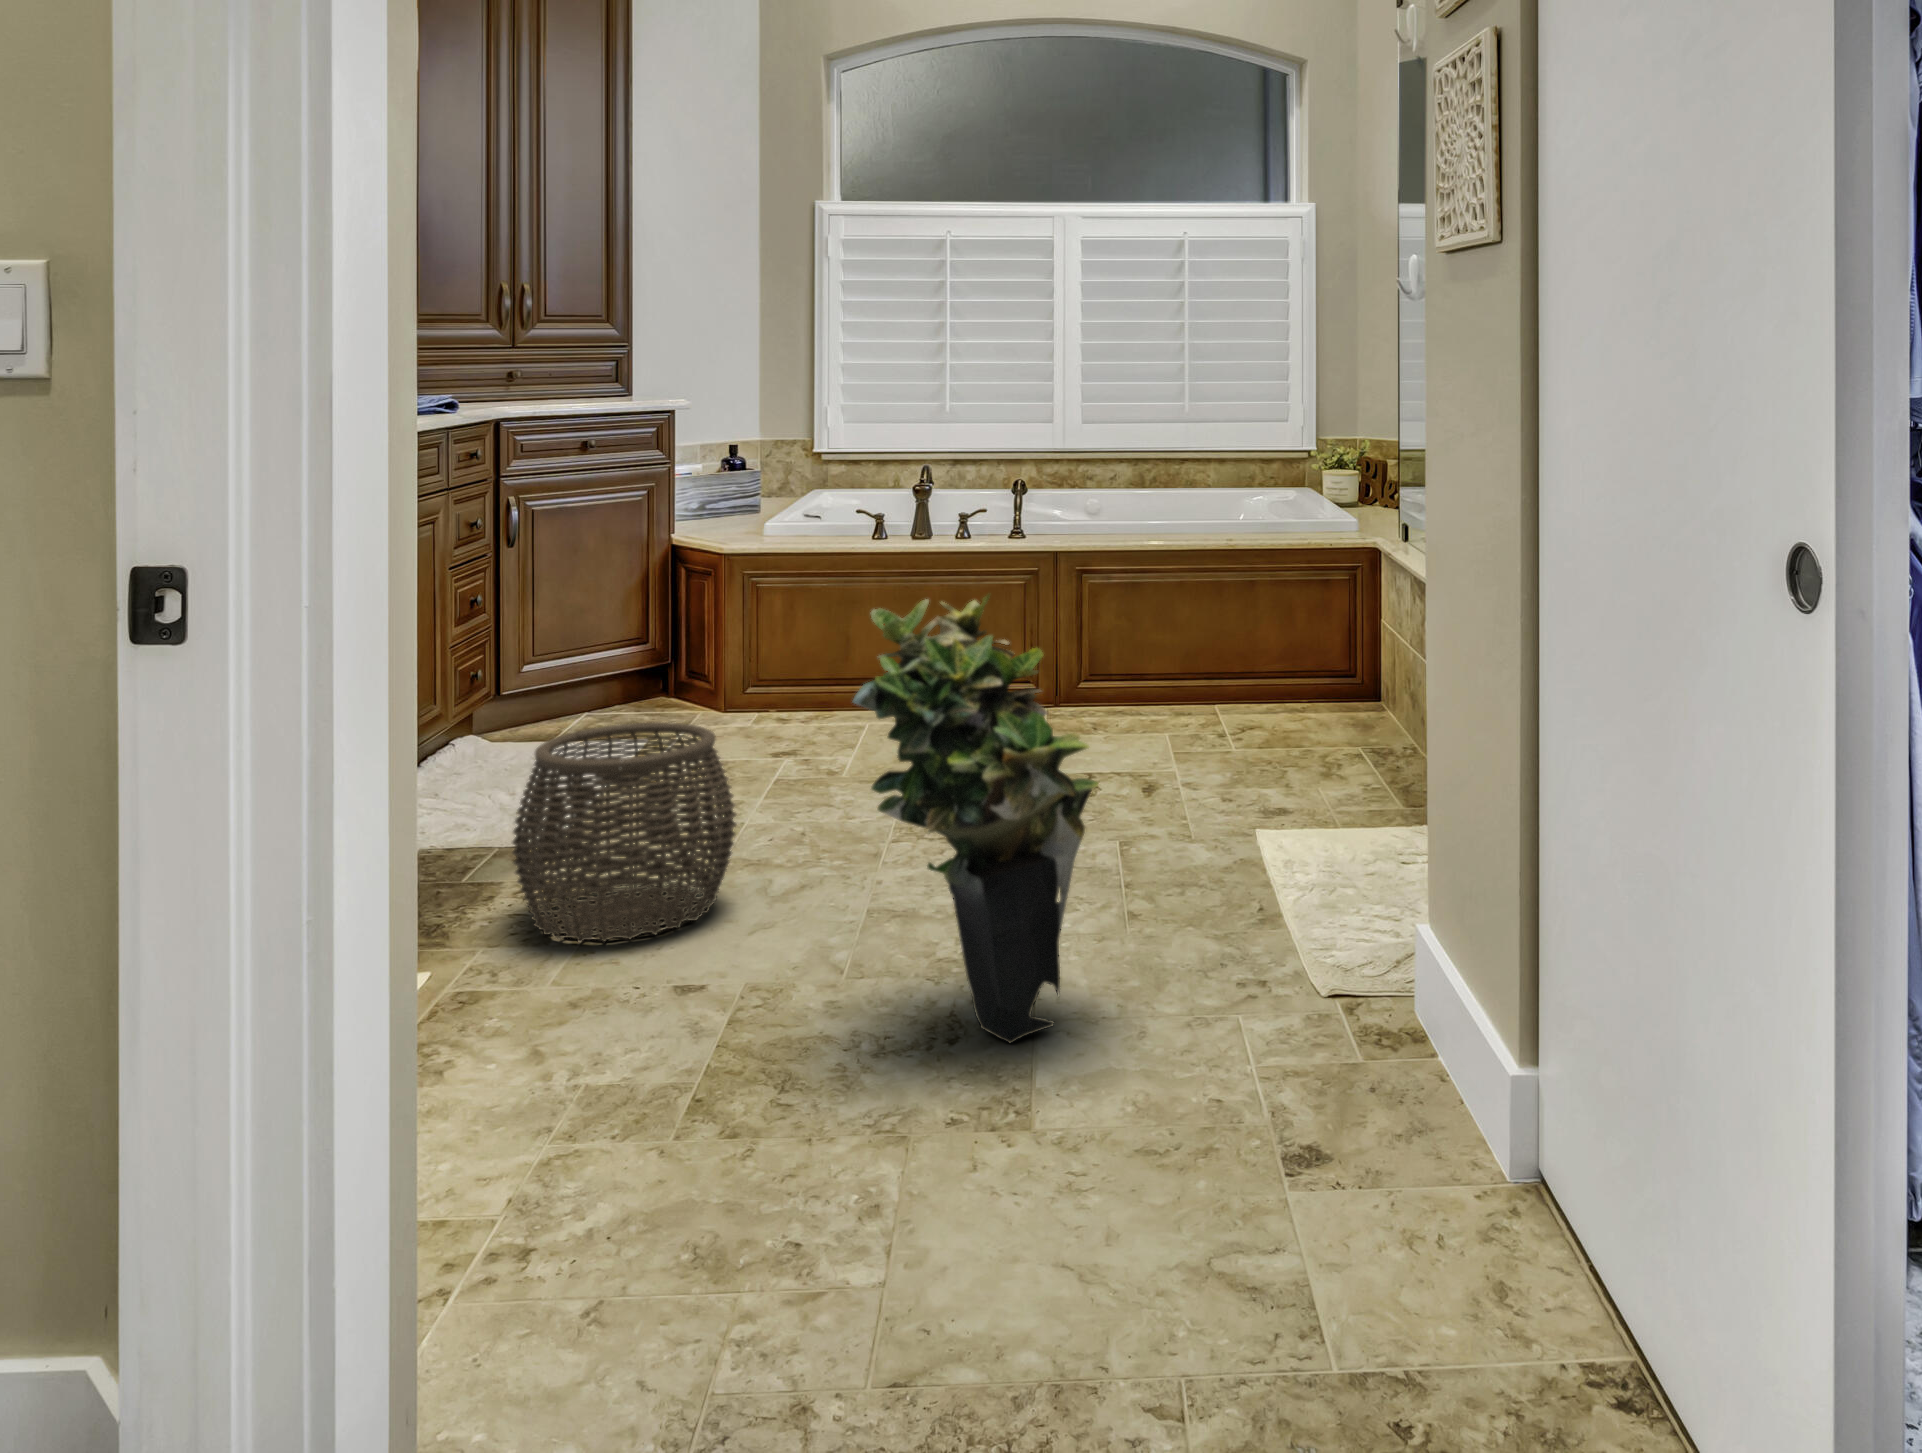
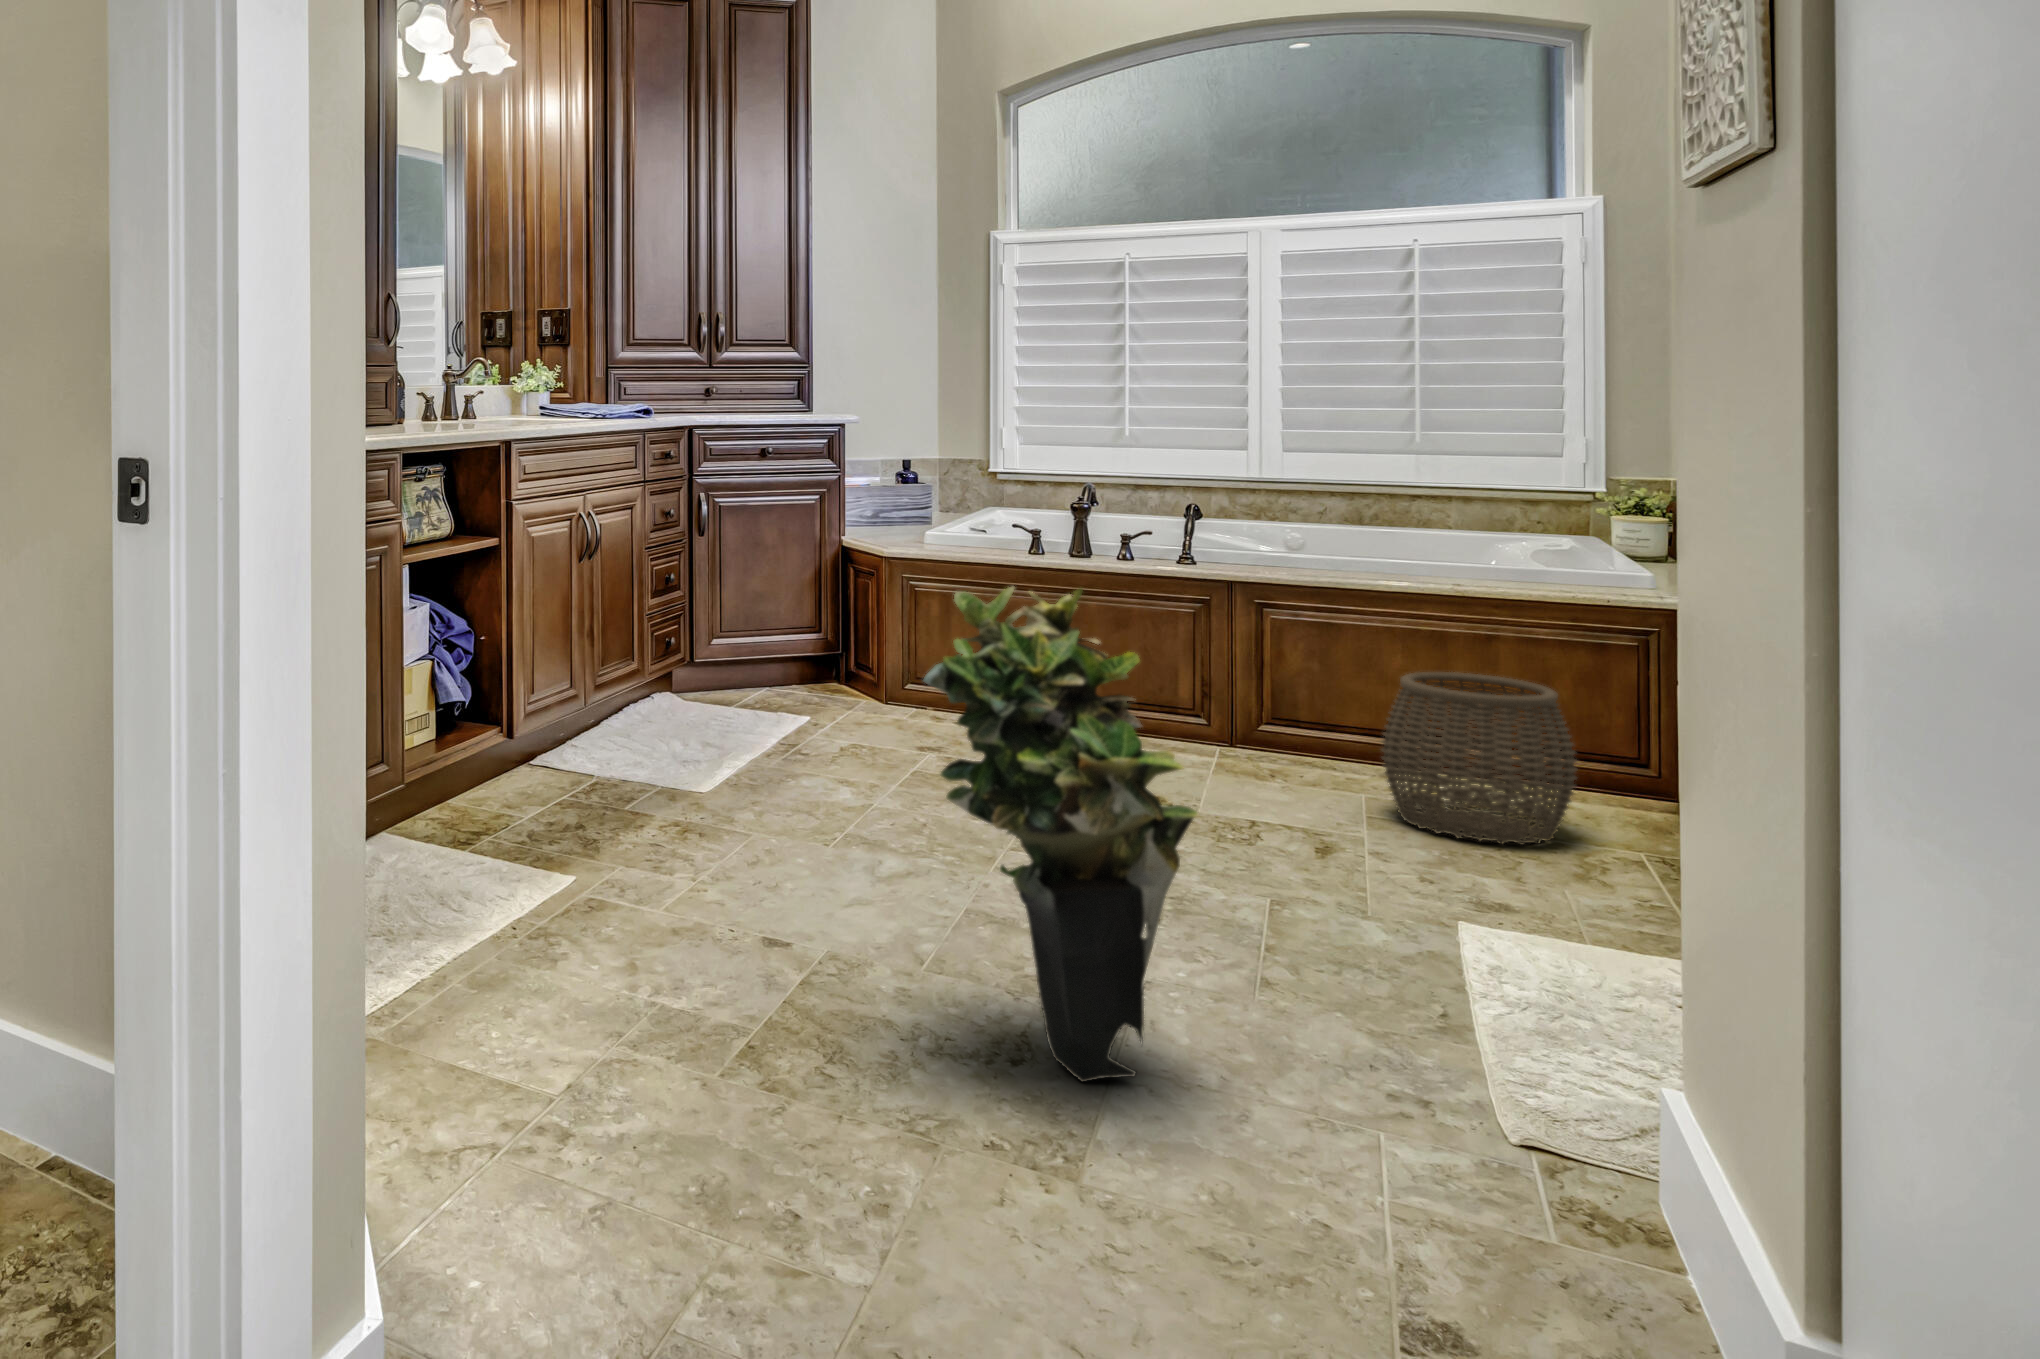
woven basket: present [512,722,736,942] -> present [1381,672,1577,845]

